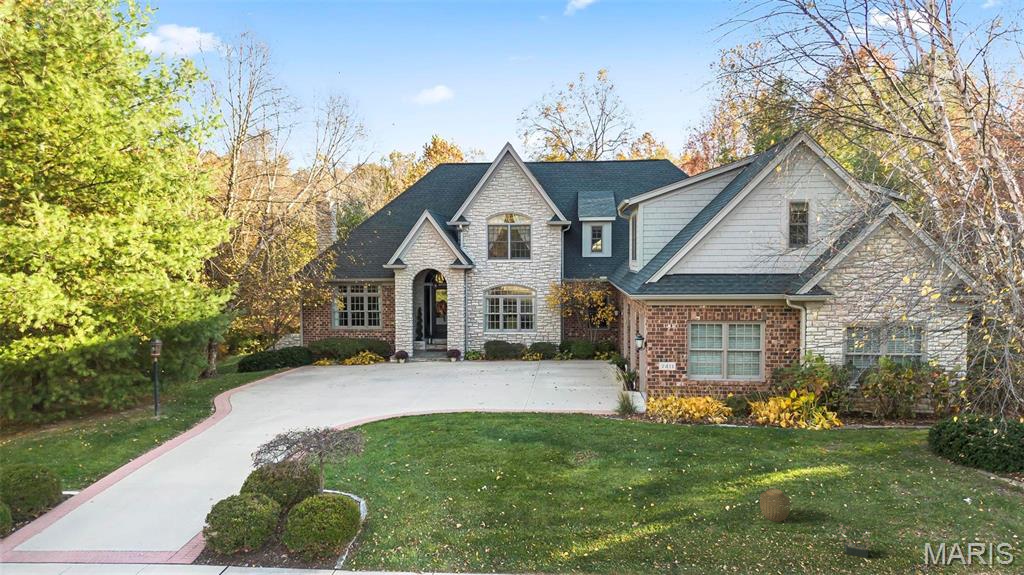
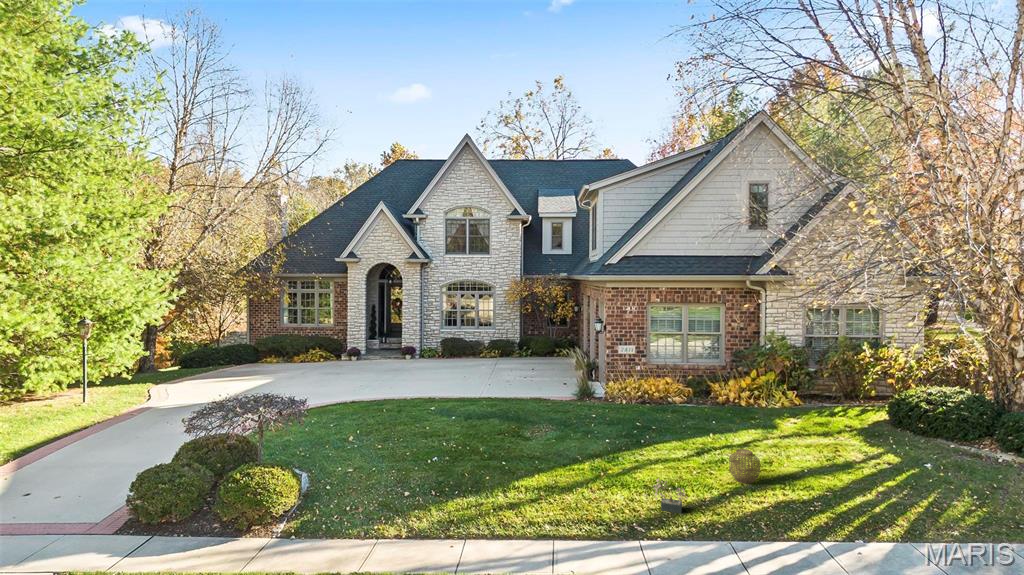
decorative plant: present [836,524,874,558] -> present [655,479,688,513]

